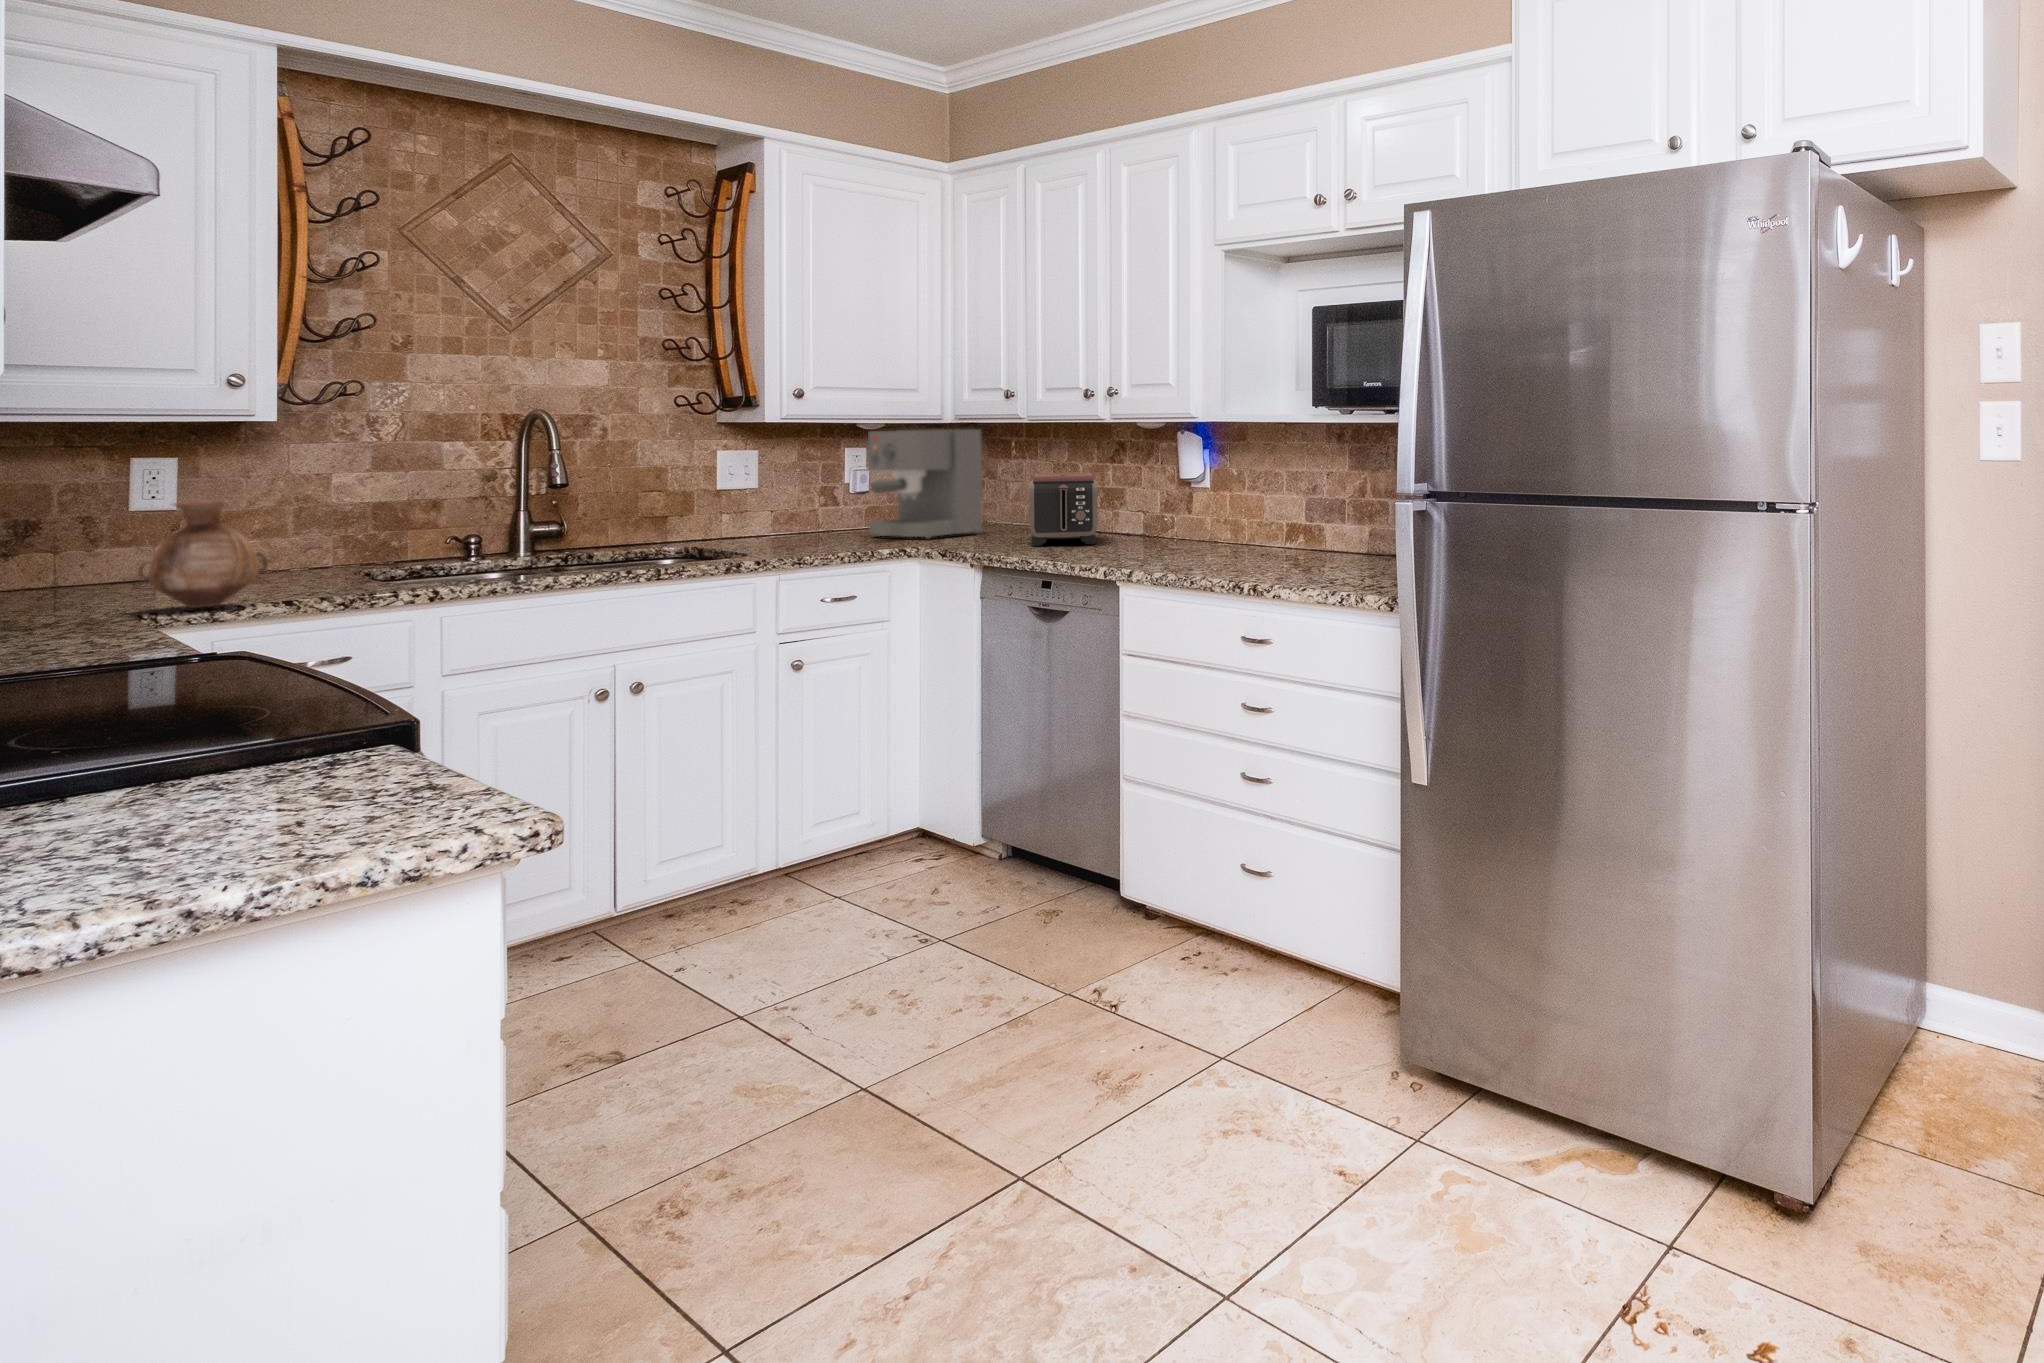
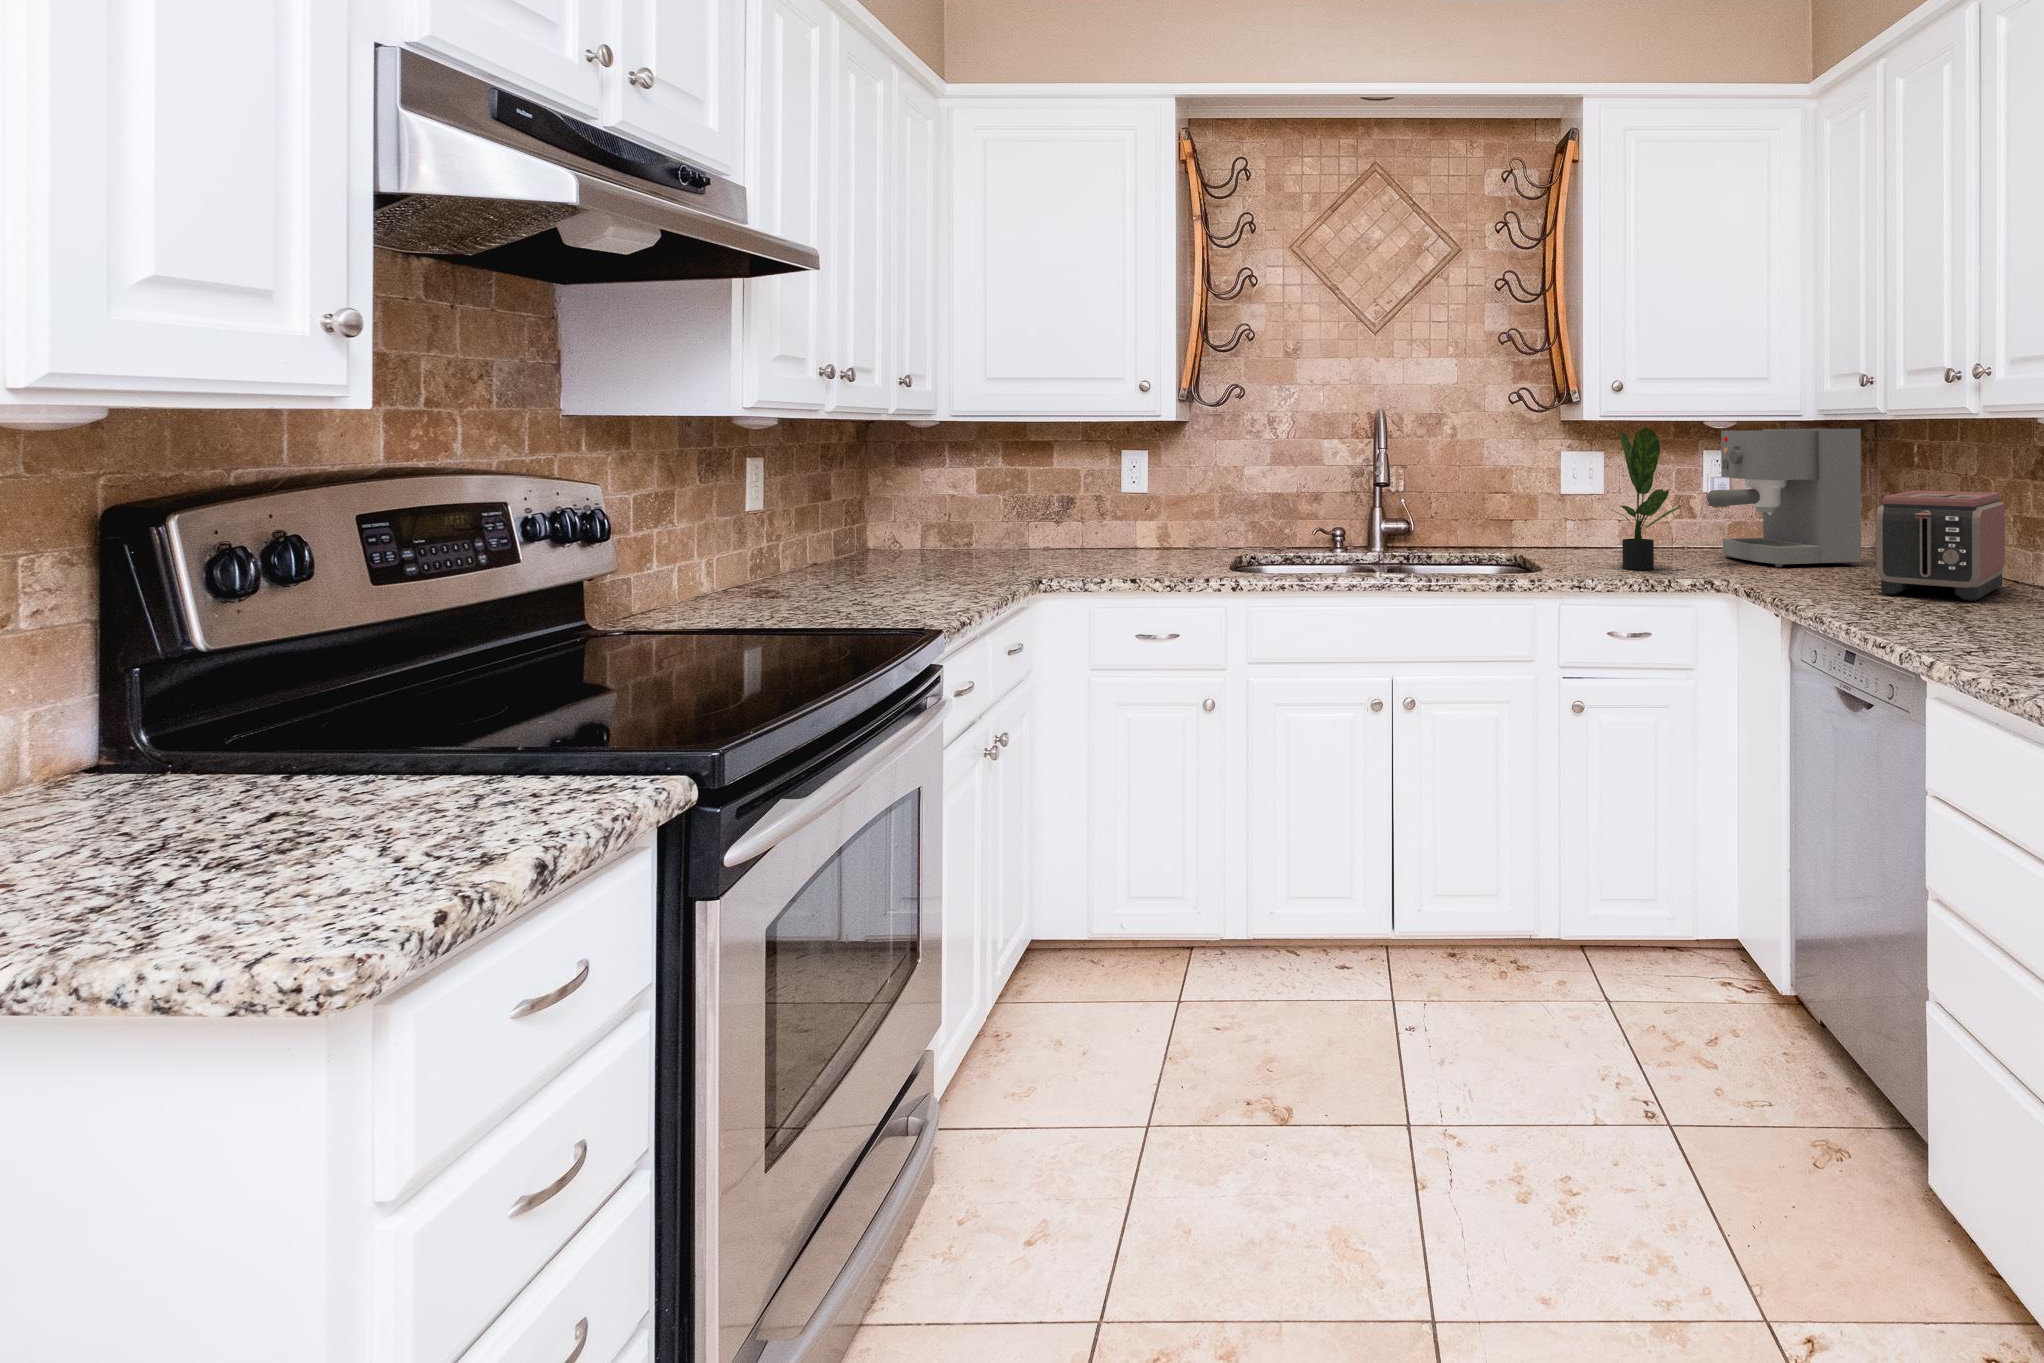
potted plant: none [794,426,862,549] -> present [1612,427,1682,570]
vase: present [138,500,268,608] -> none [1051,489,1124,577]

